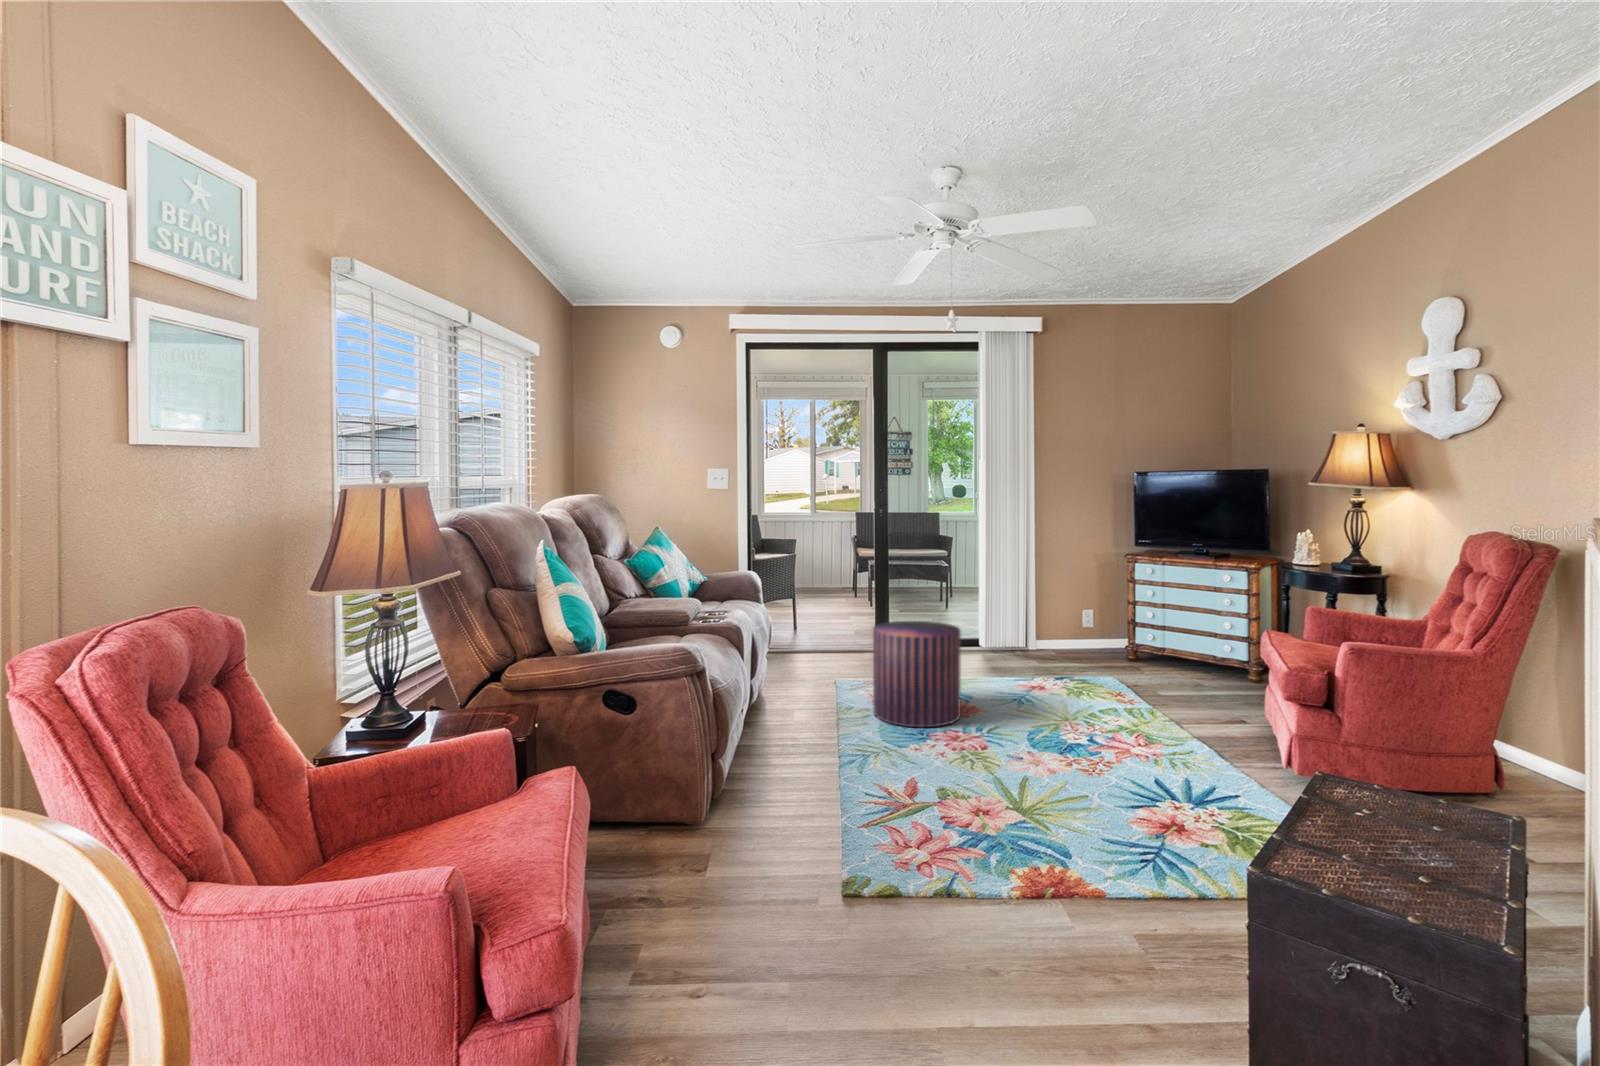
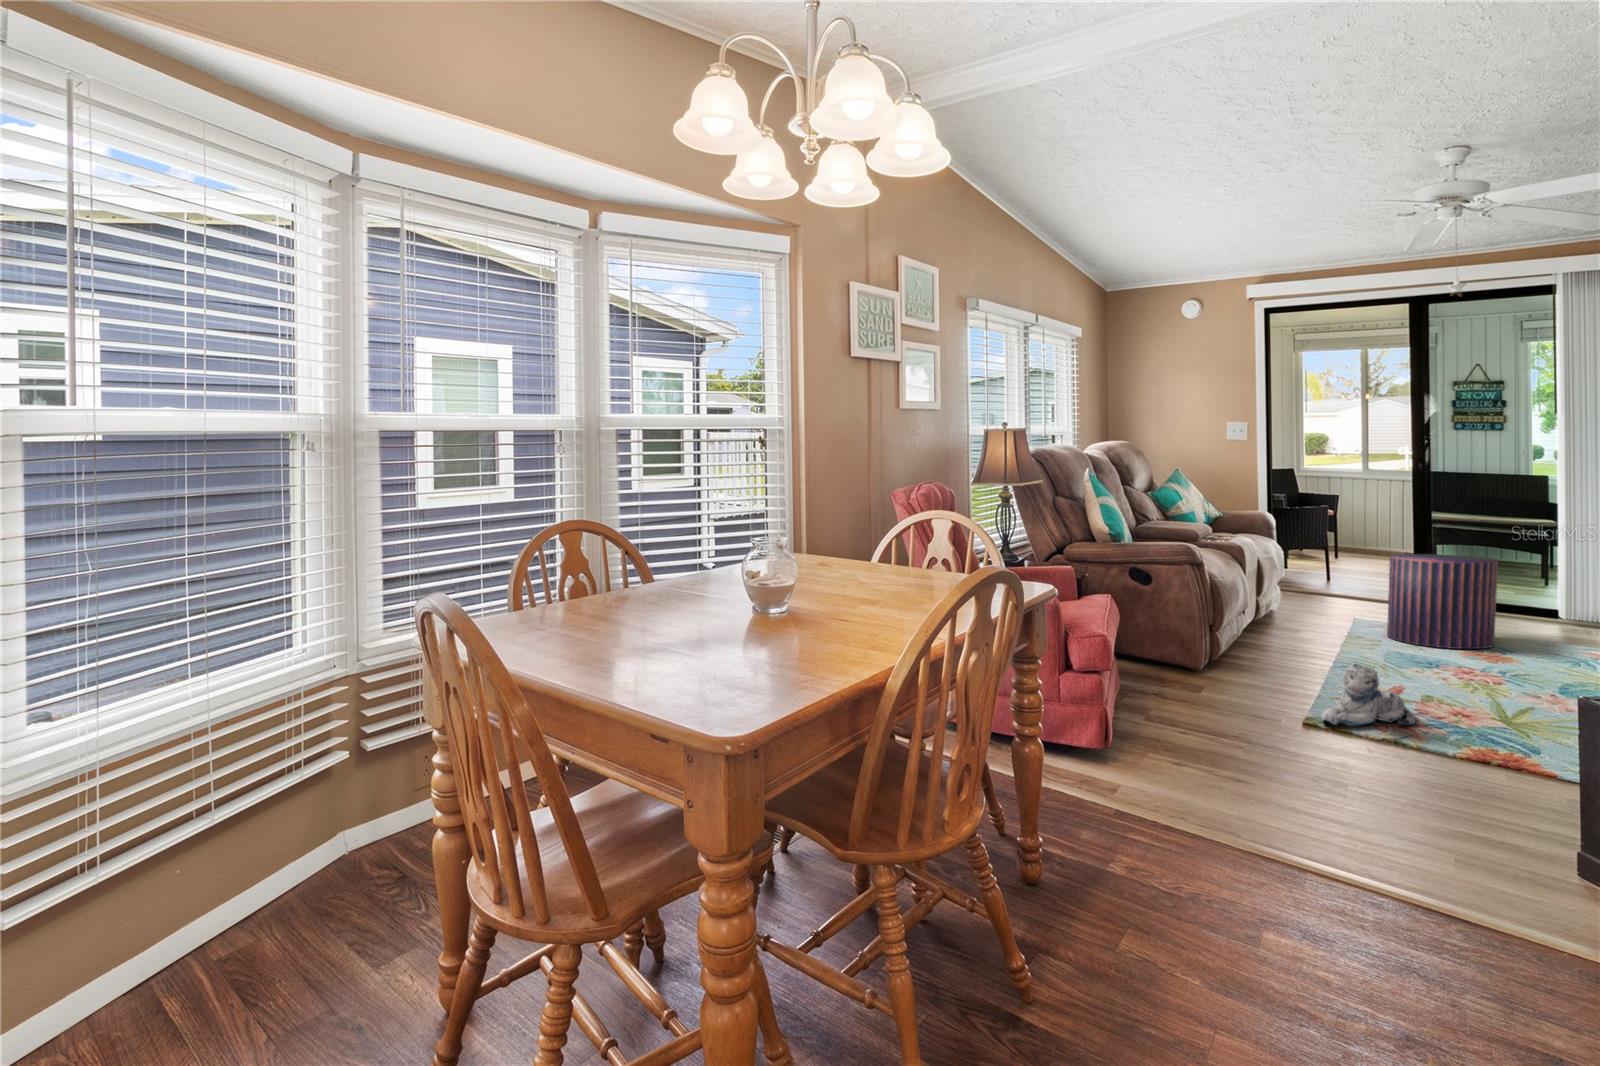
plush toy: none [874,837,970,946] -> present [1320,664,1416,726]

